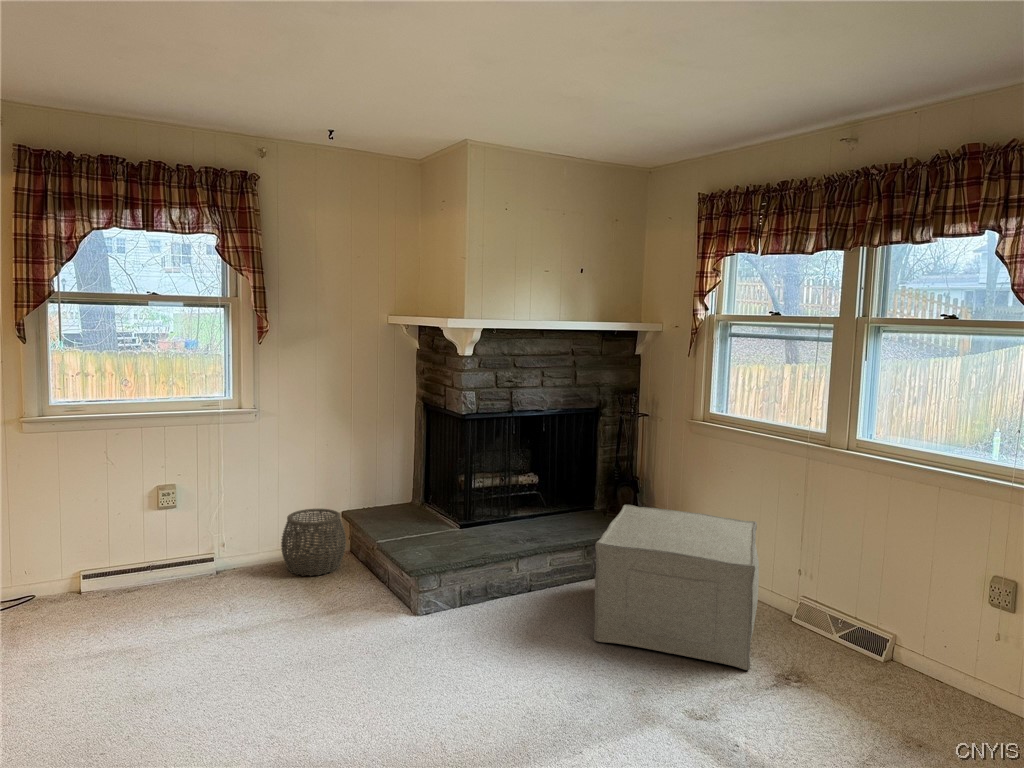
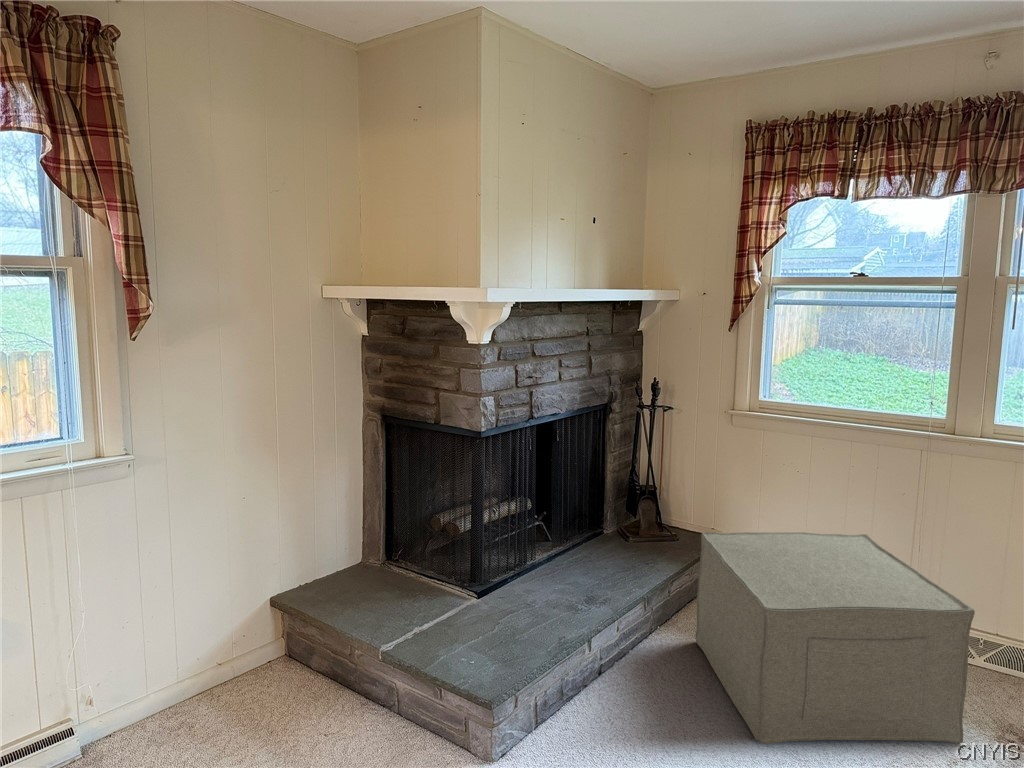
woven basket: present [281,509,346,576] -> none [196,601,307,725]

